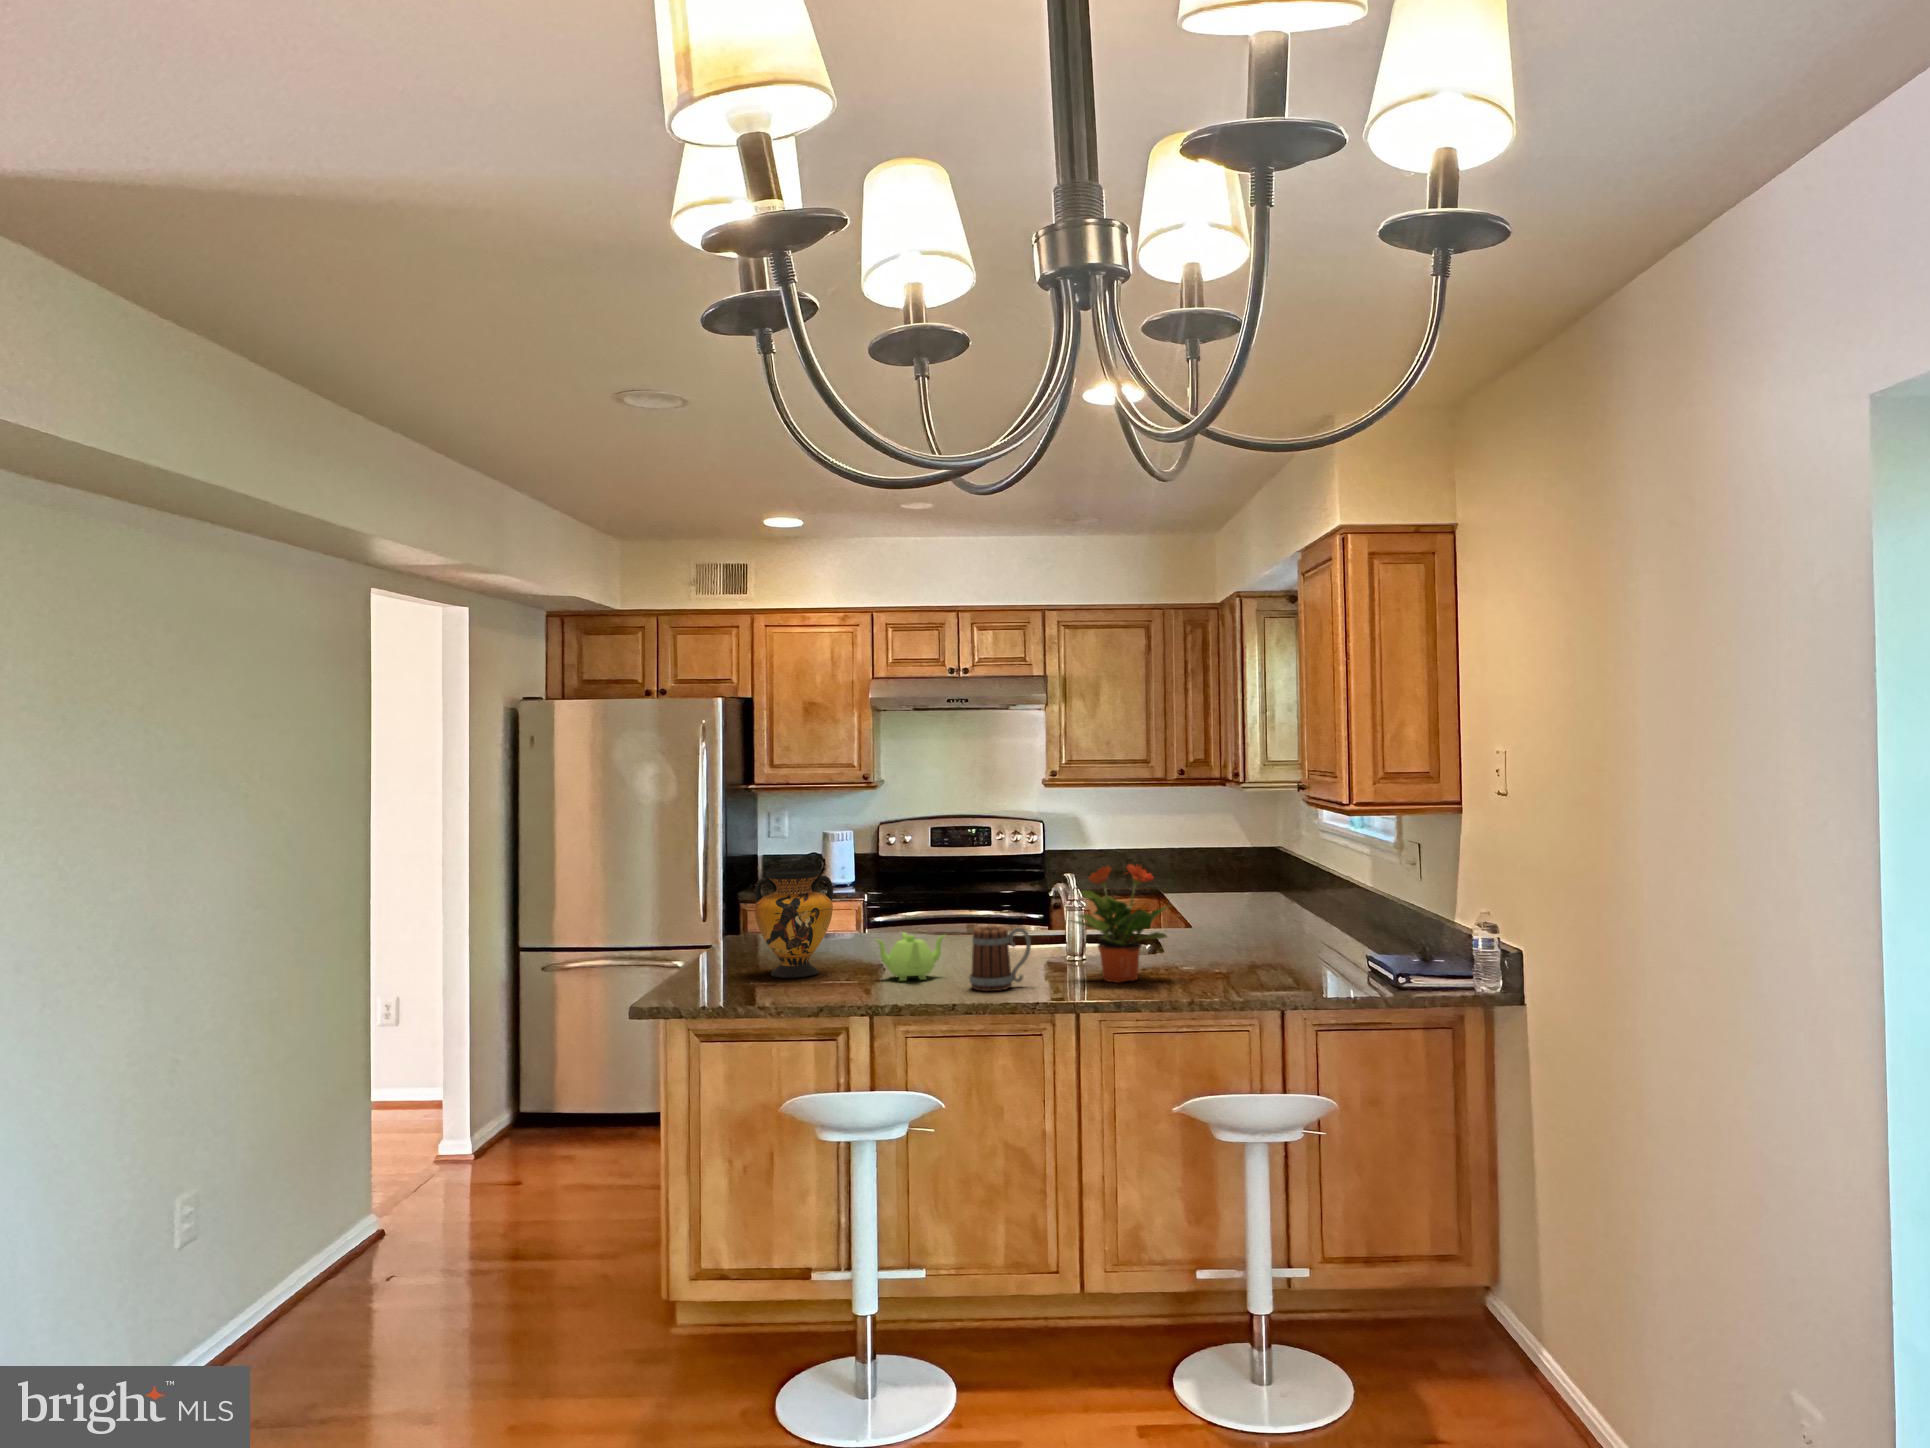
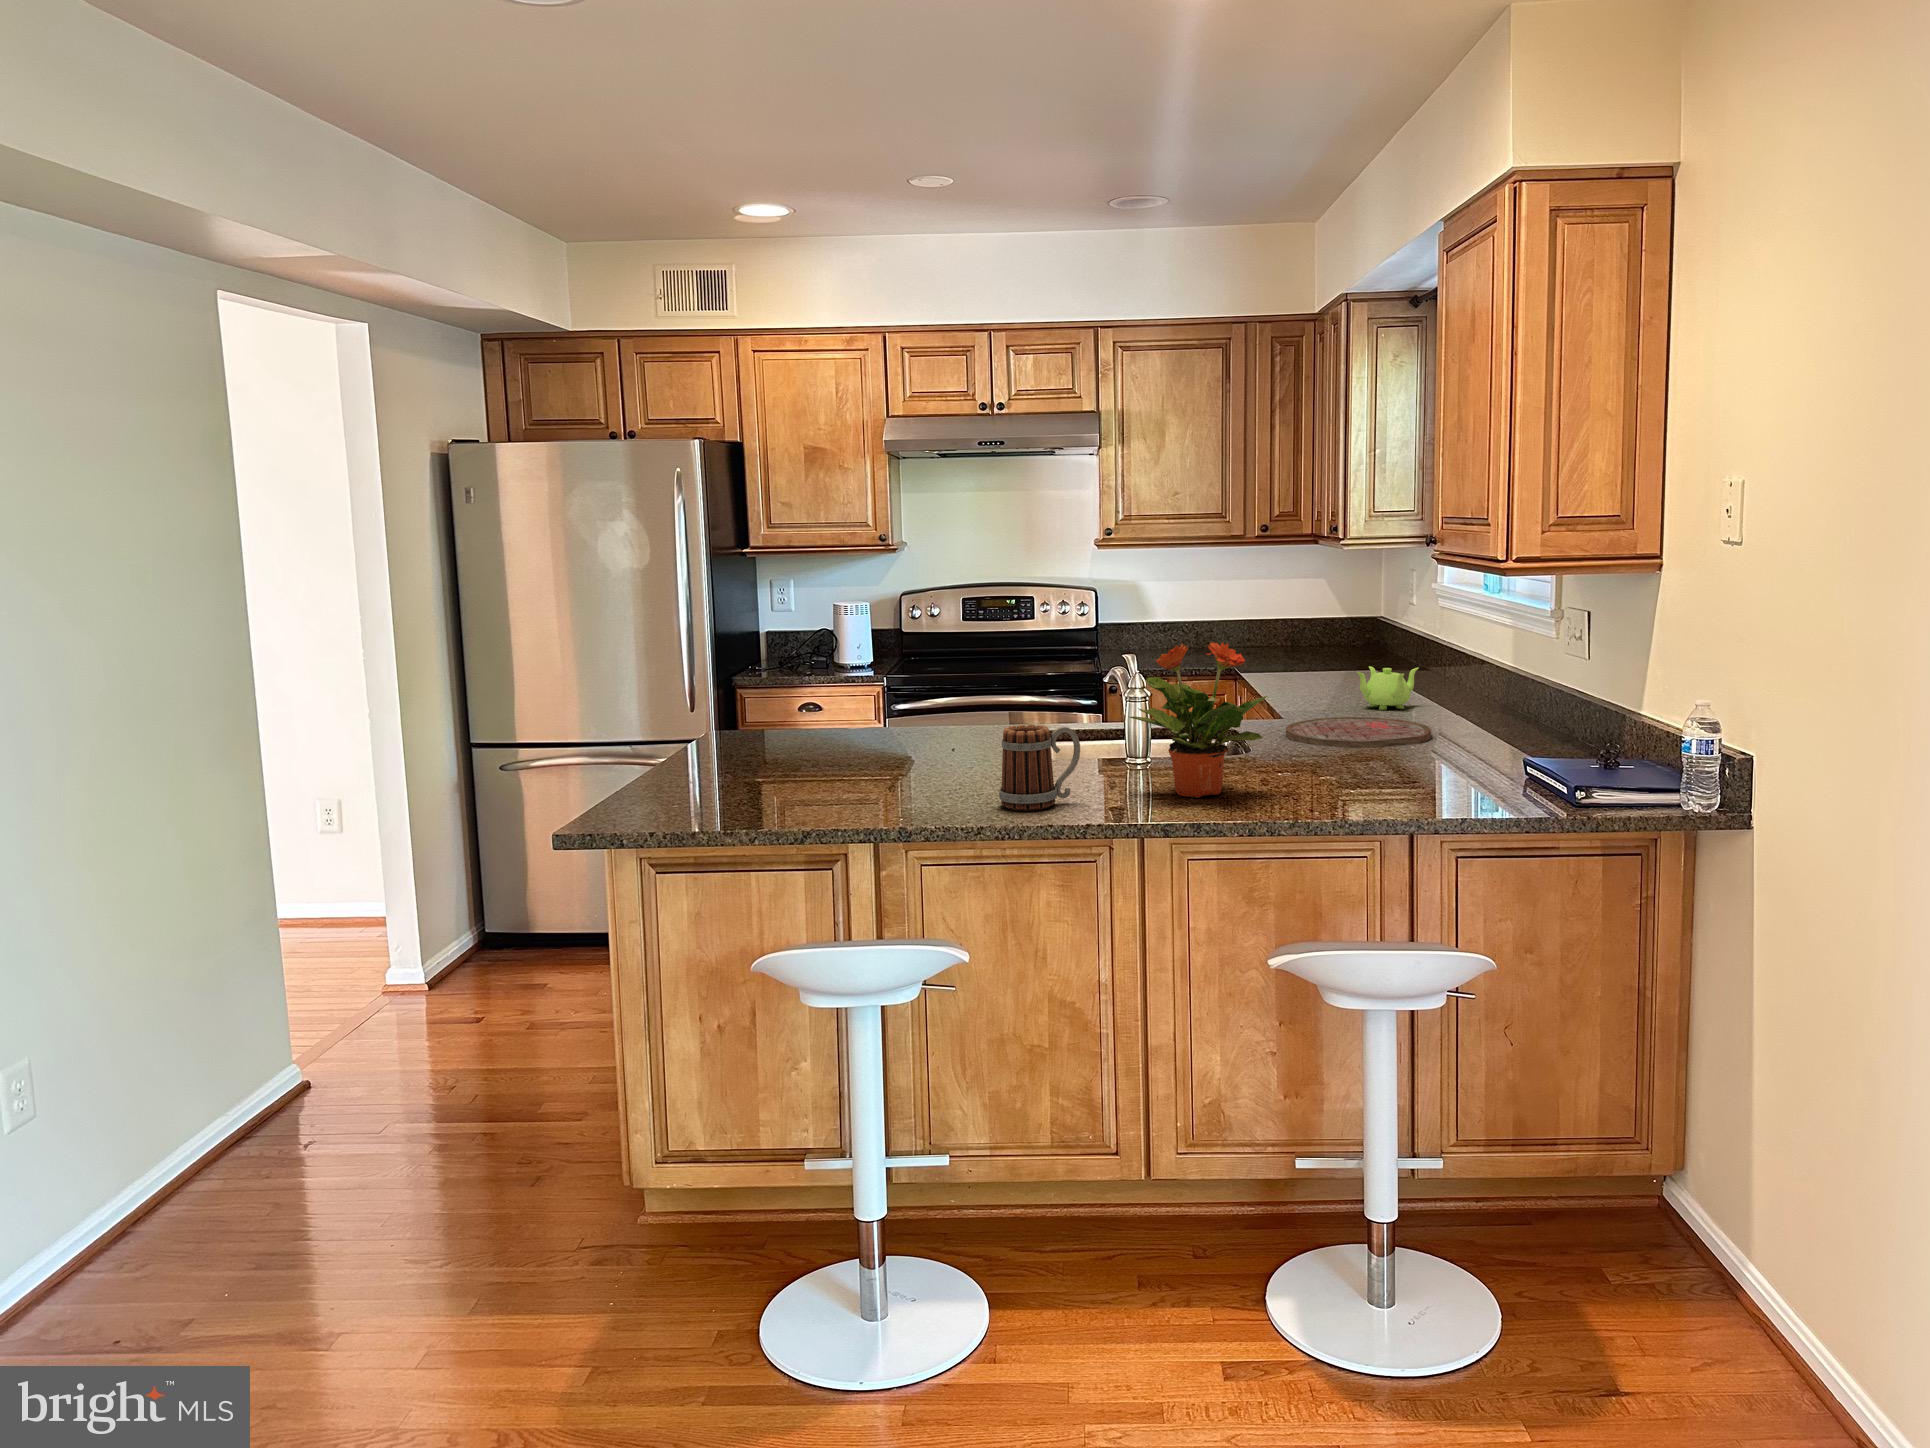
vase: present [755,868,833,978] -> none [721,649,822,790]
cutting board: none [1193,926,1306,949] -> present [1286,717,1431,748]
teapot: present [877,932,945,981] -> present [1357,666,1419,710]

